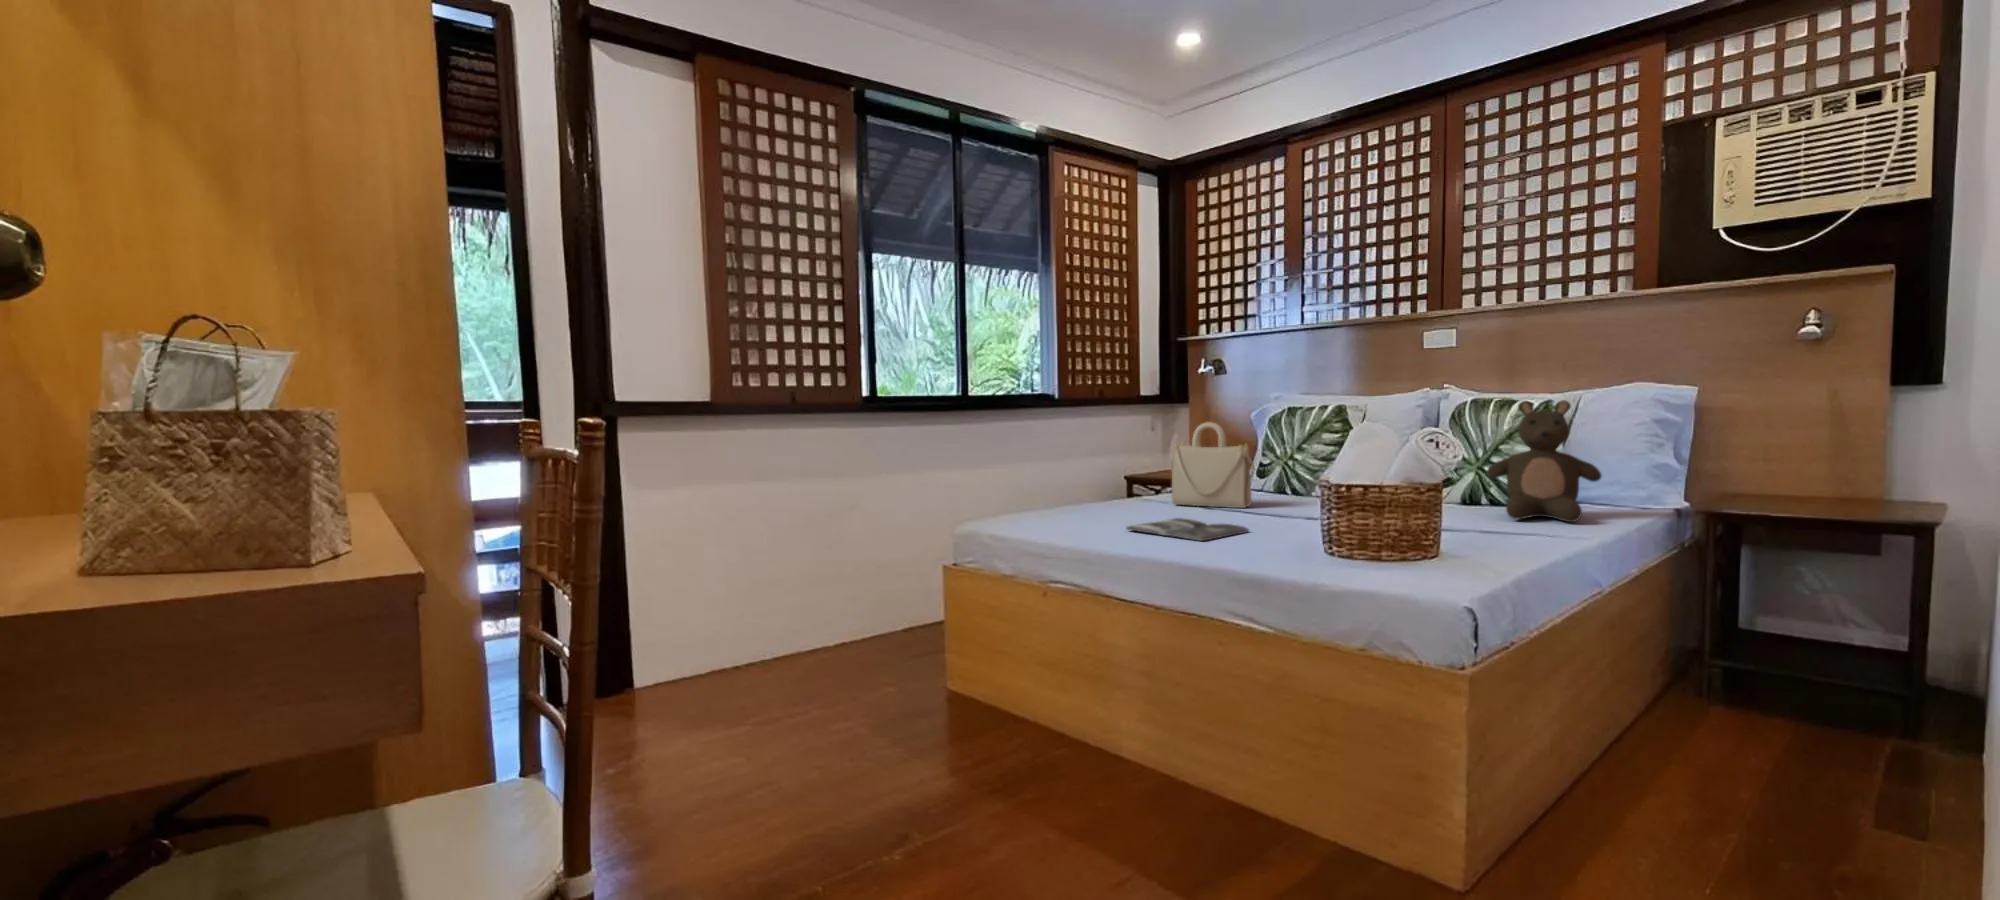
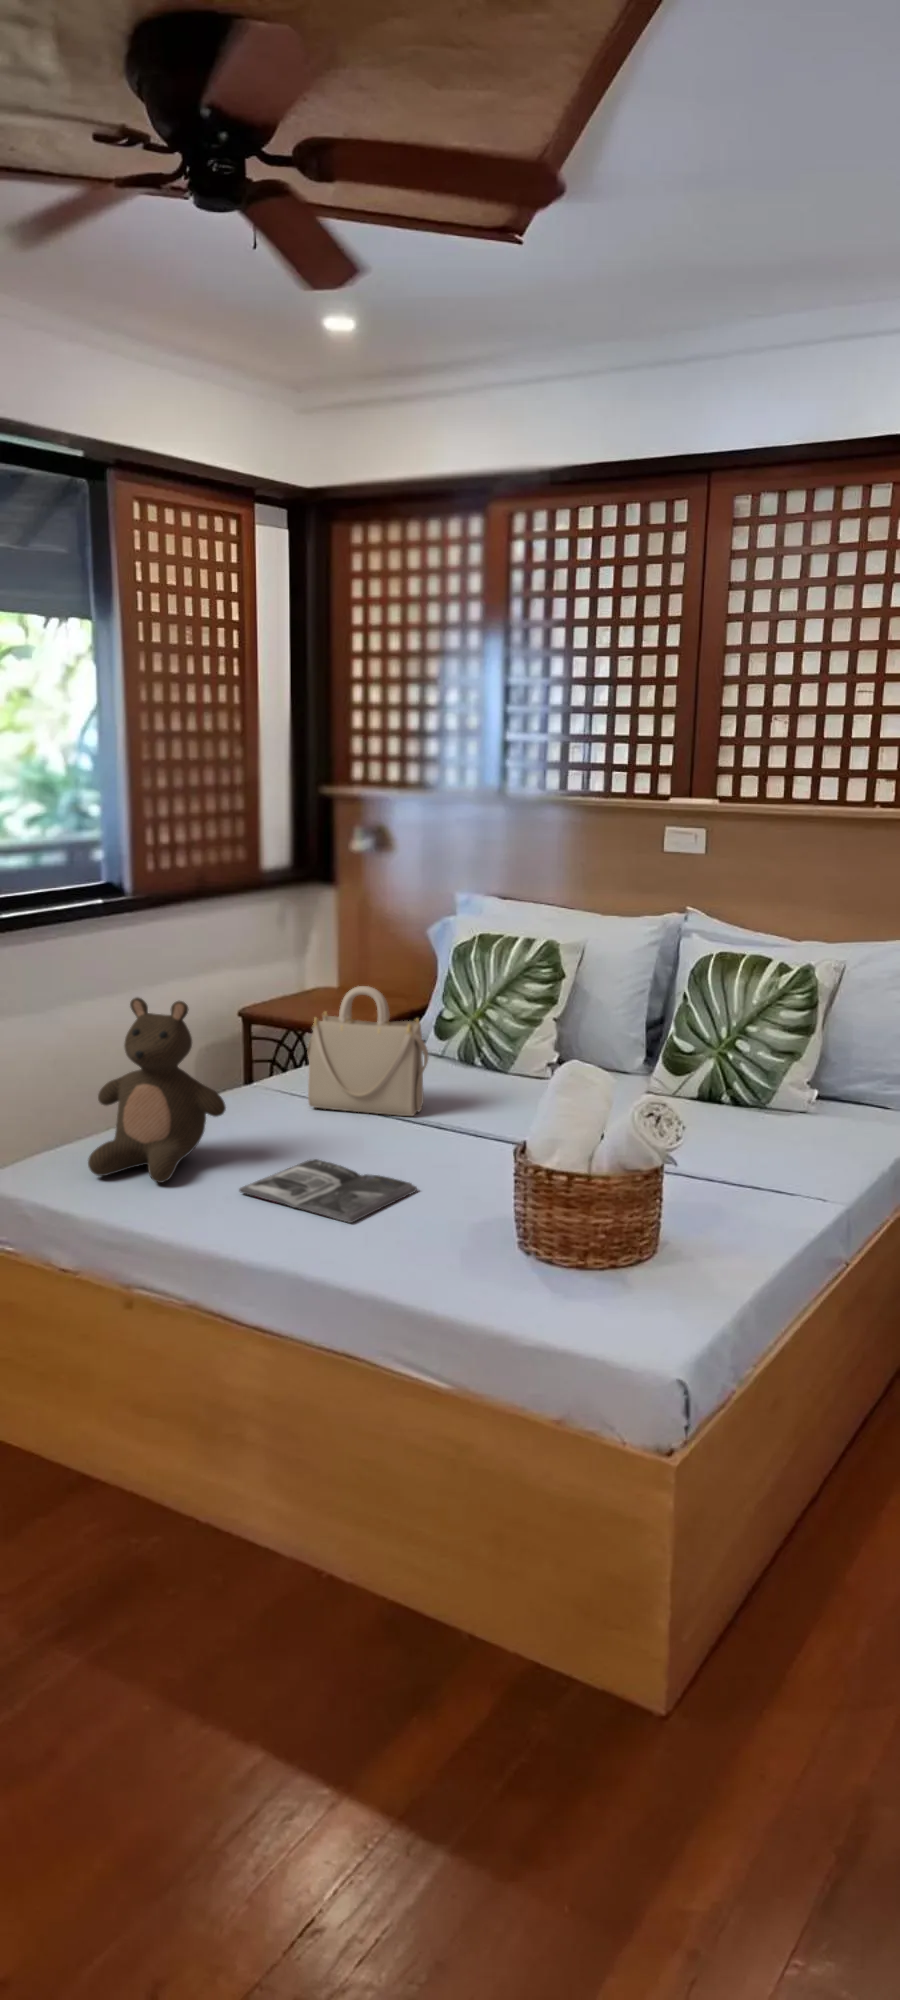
stuffed bear: present [1487,400,1601,522] -> present [88,997,226,1183]

